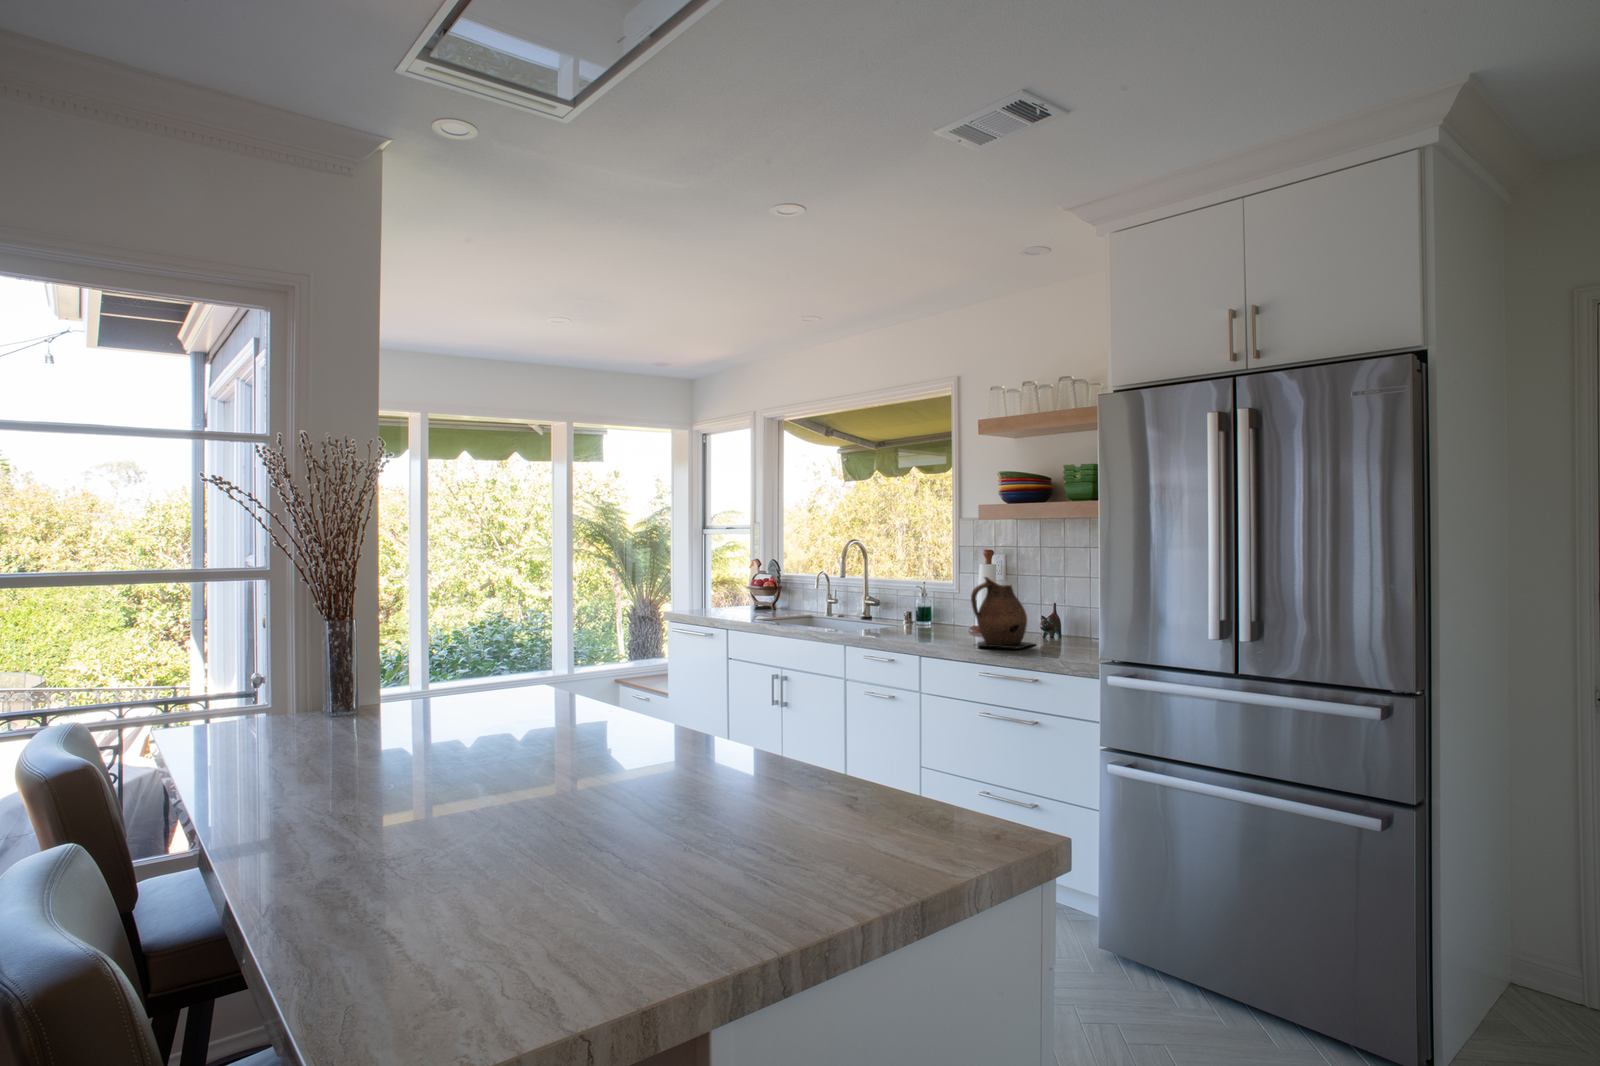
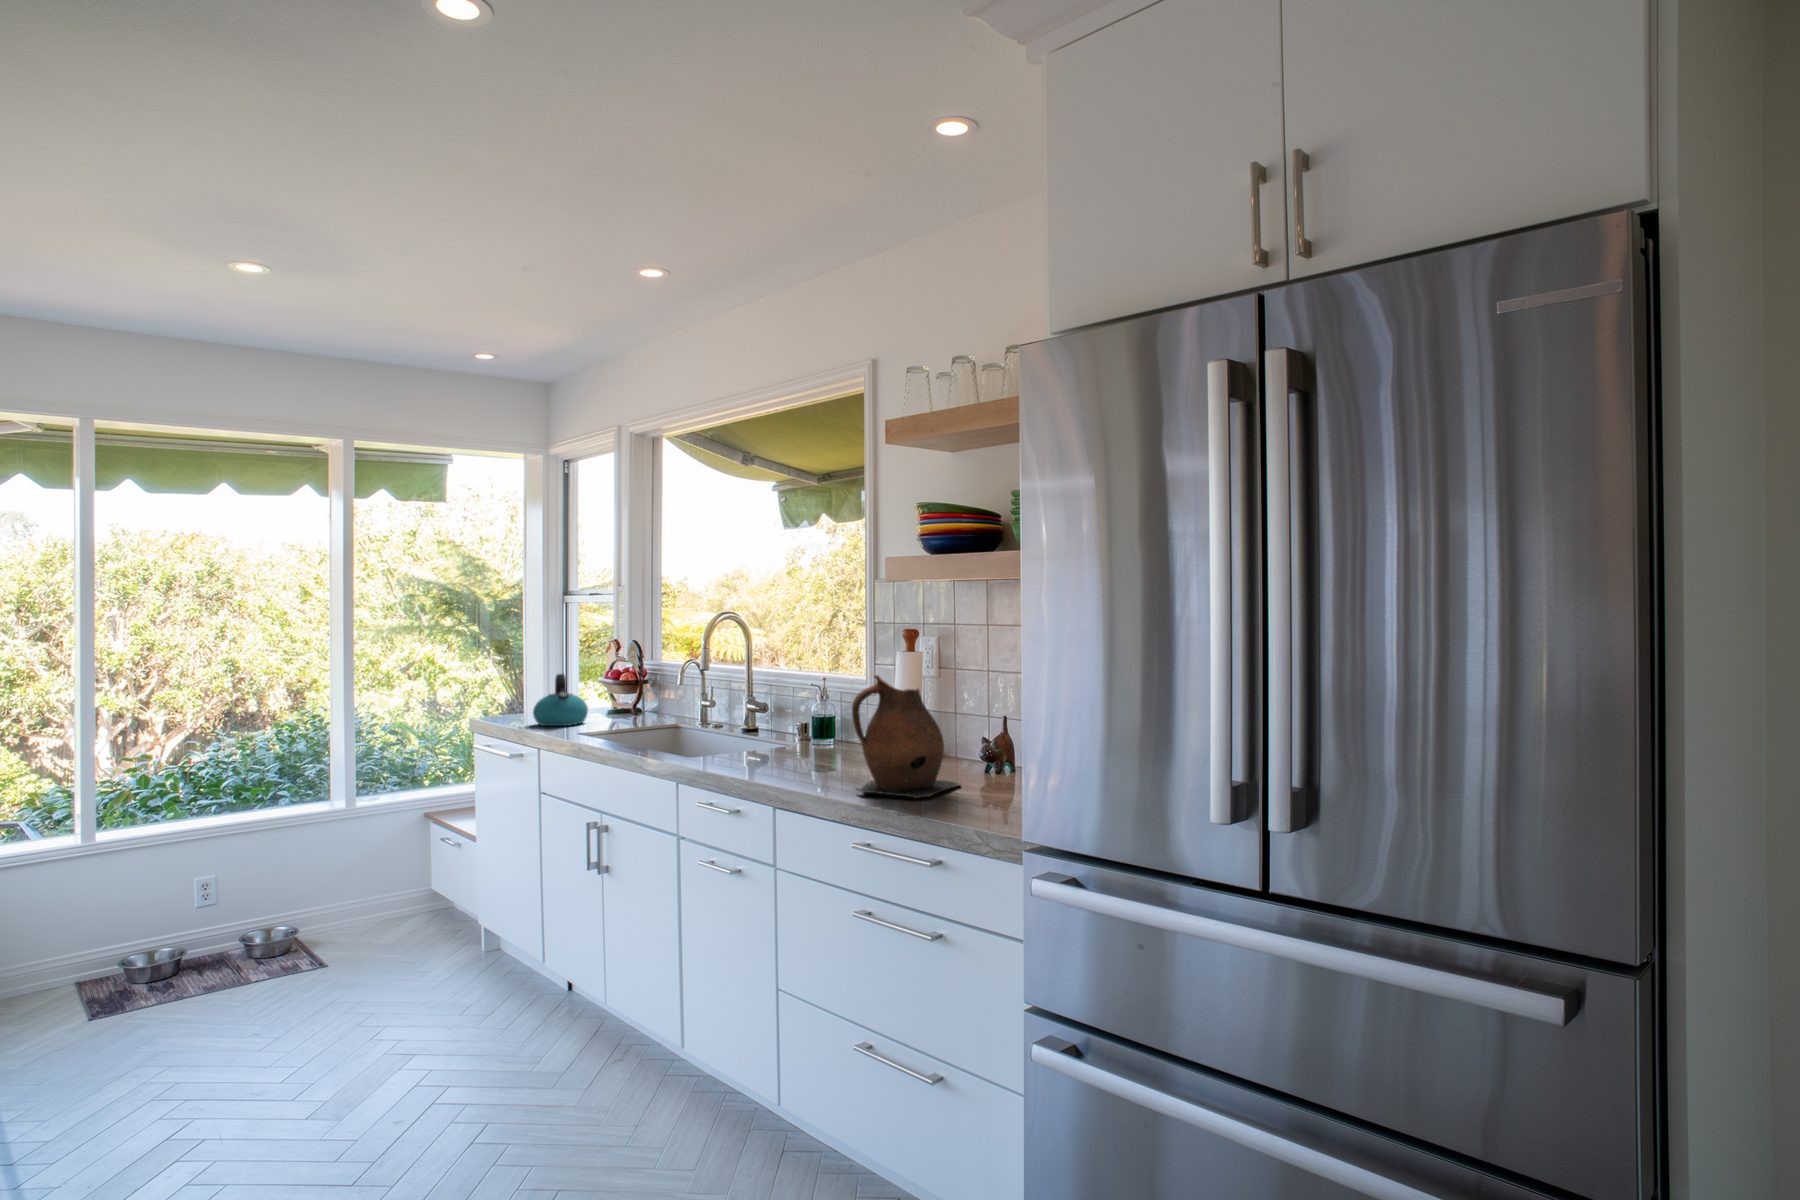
kettle: none [709,582,745,617] -> present [533,674,588,726]

